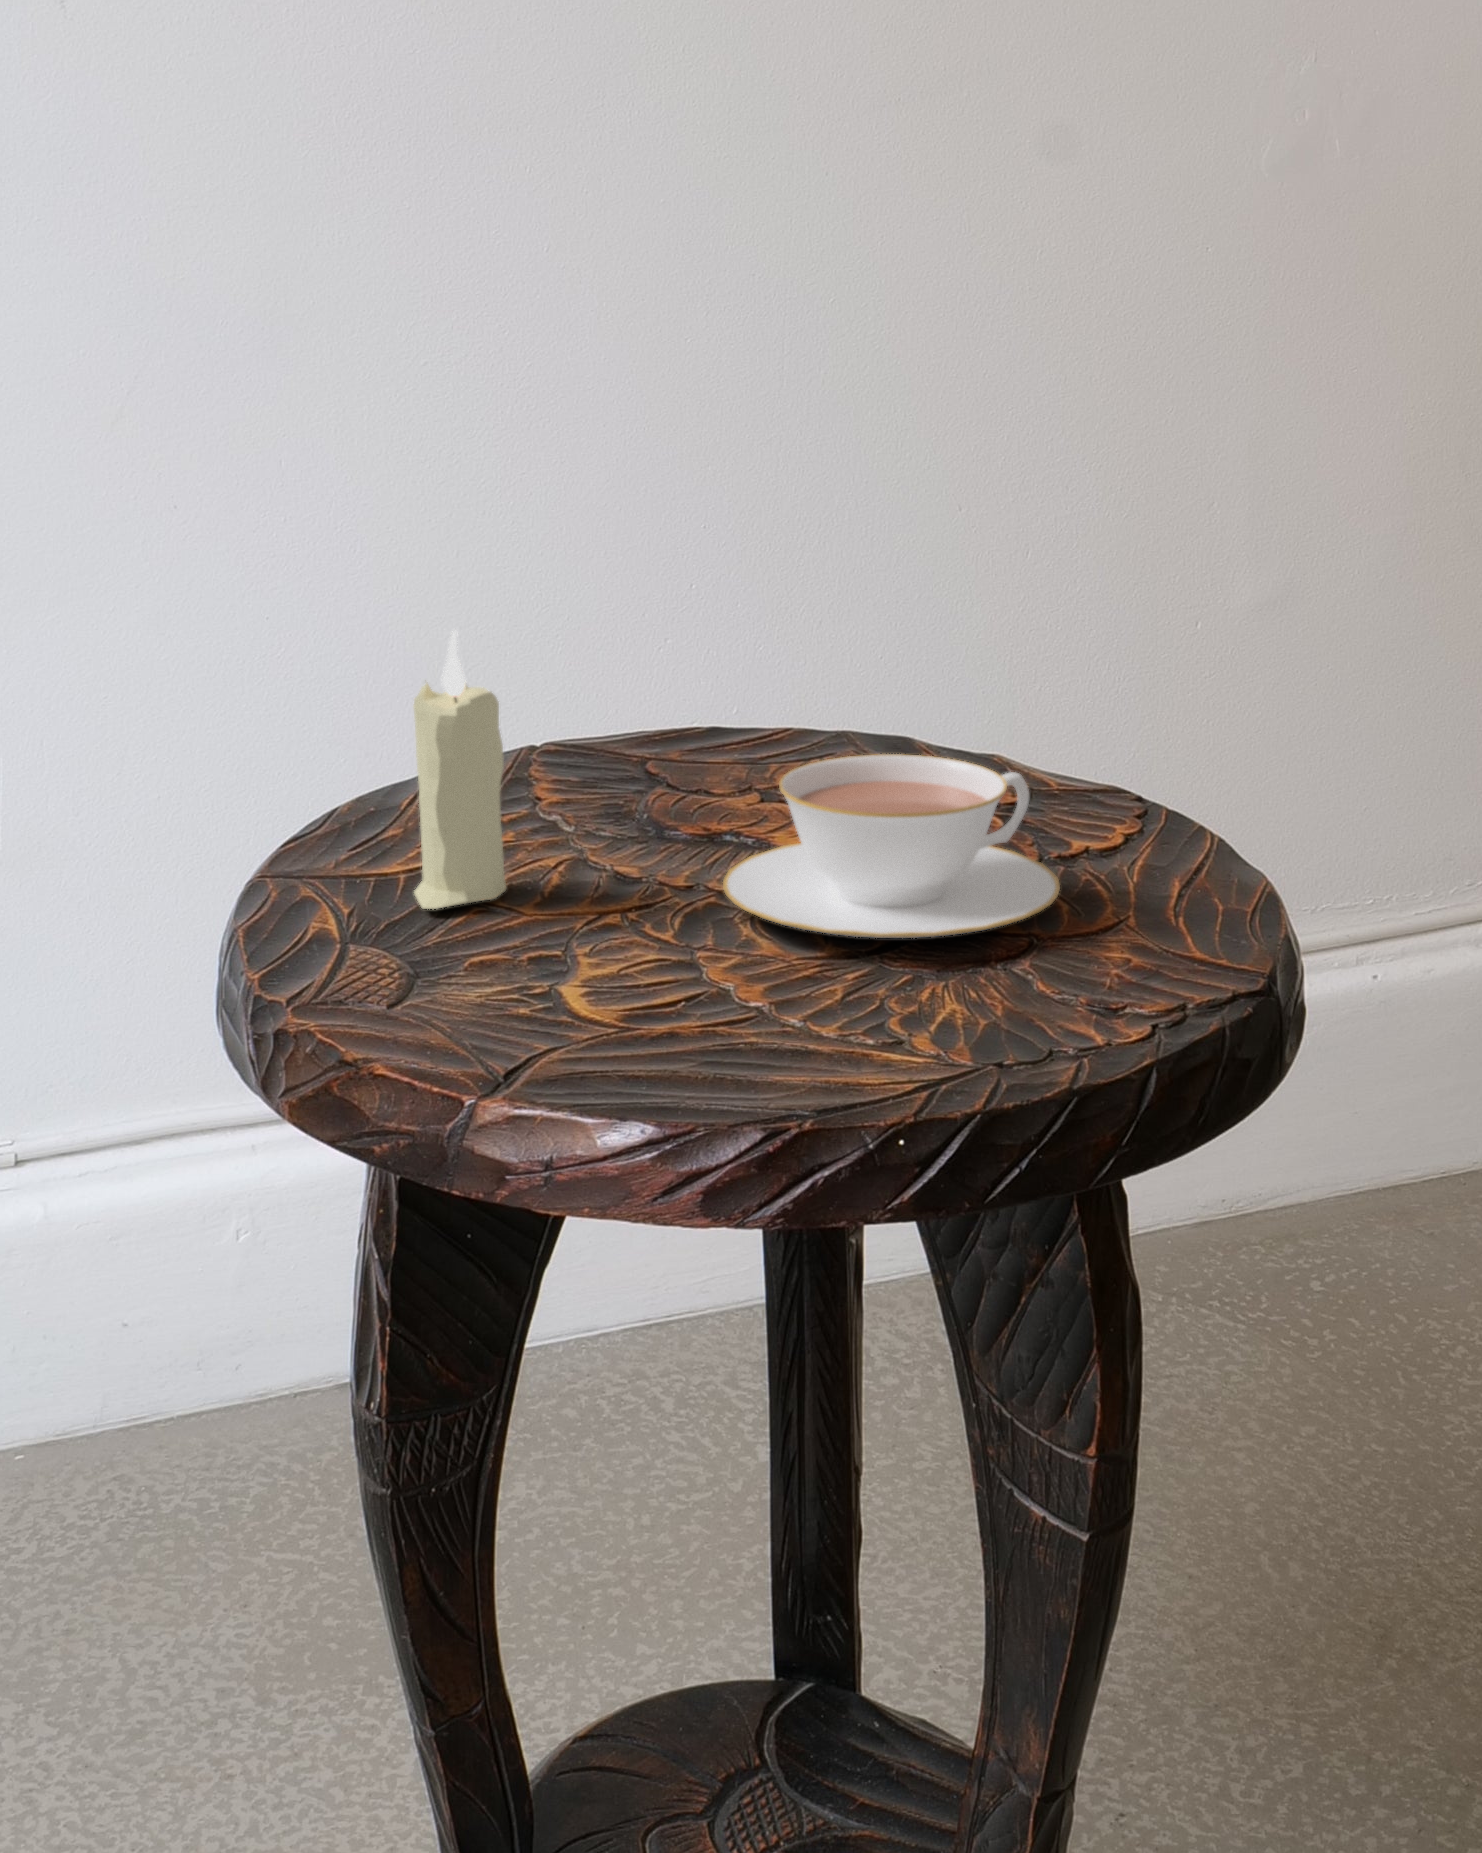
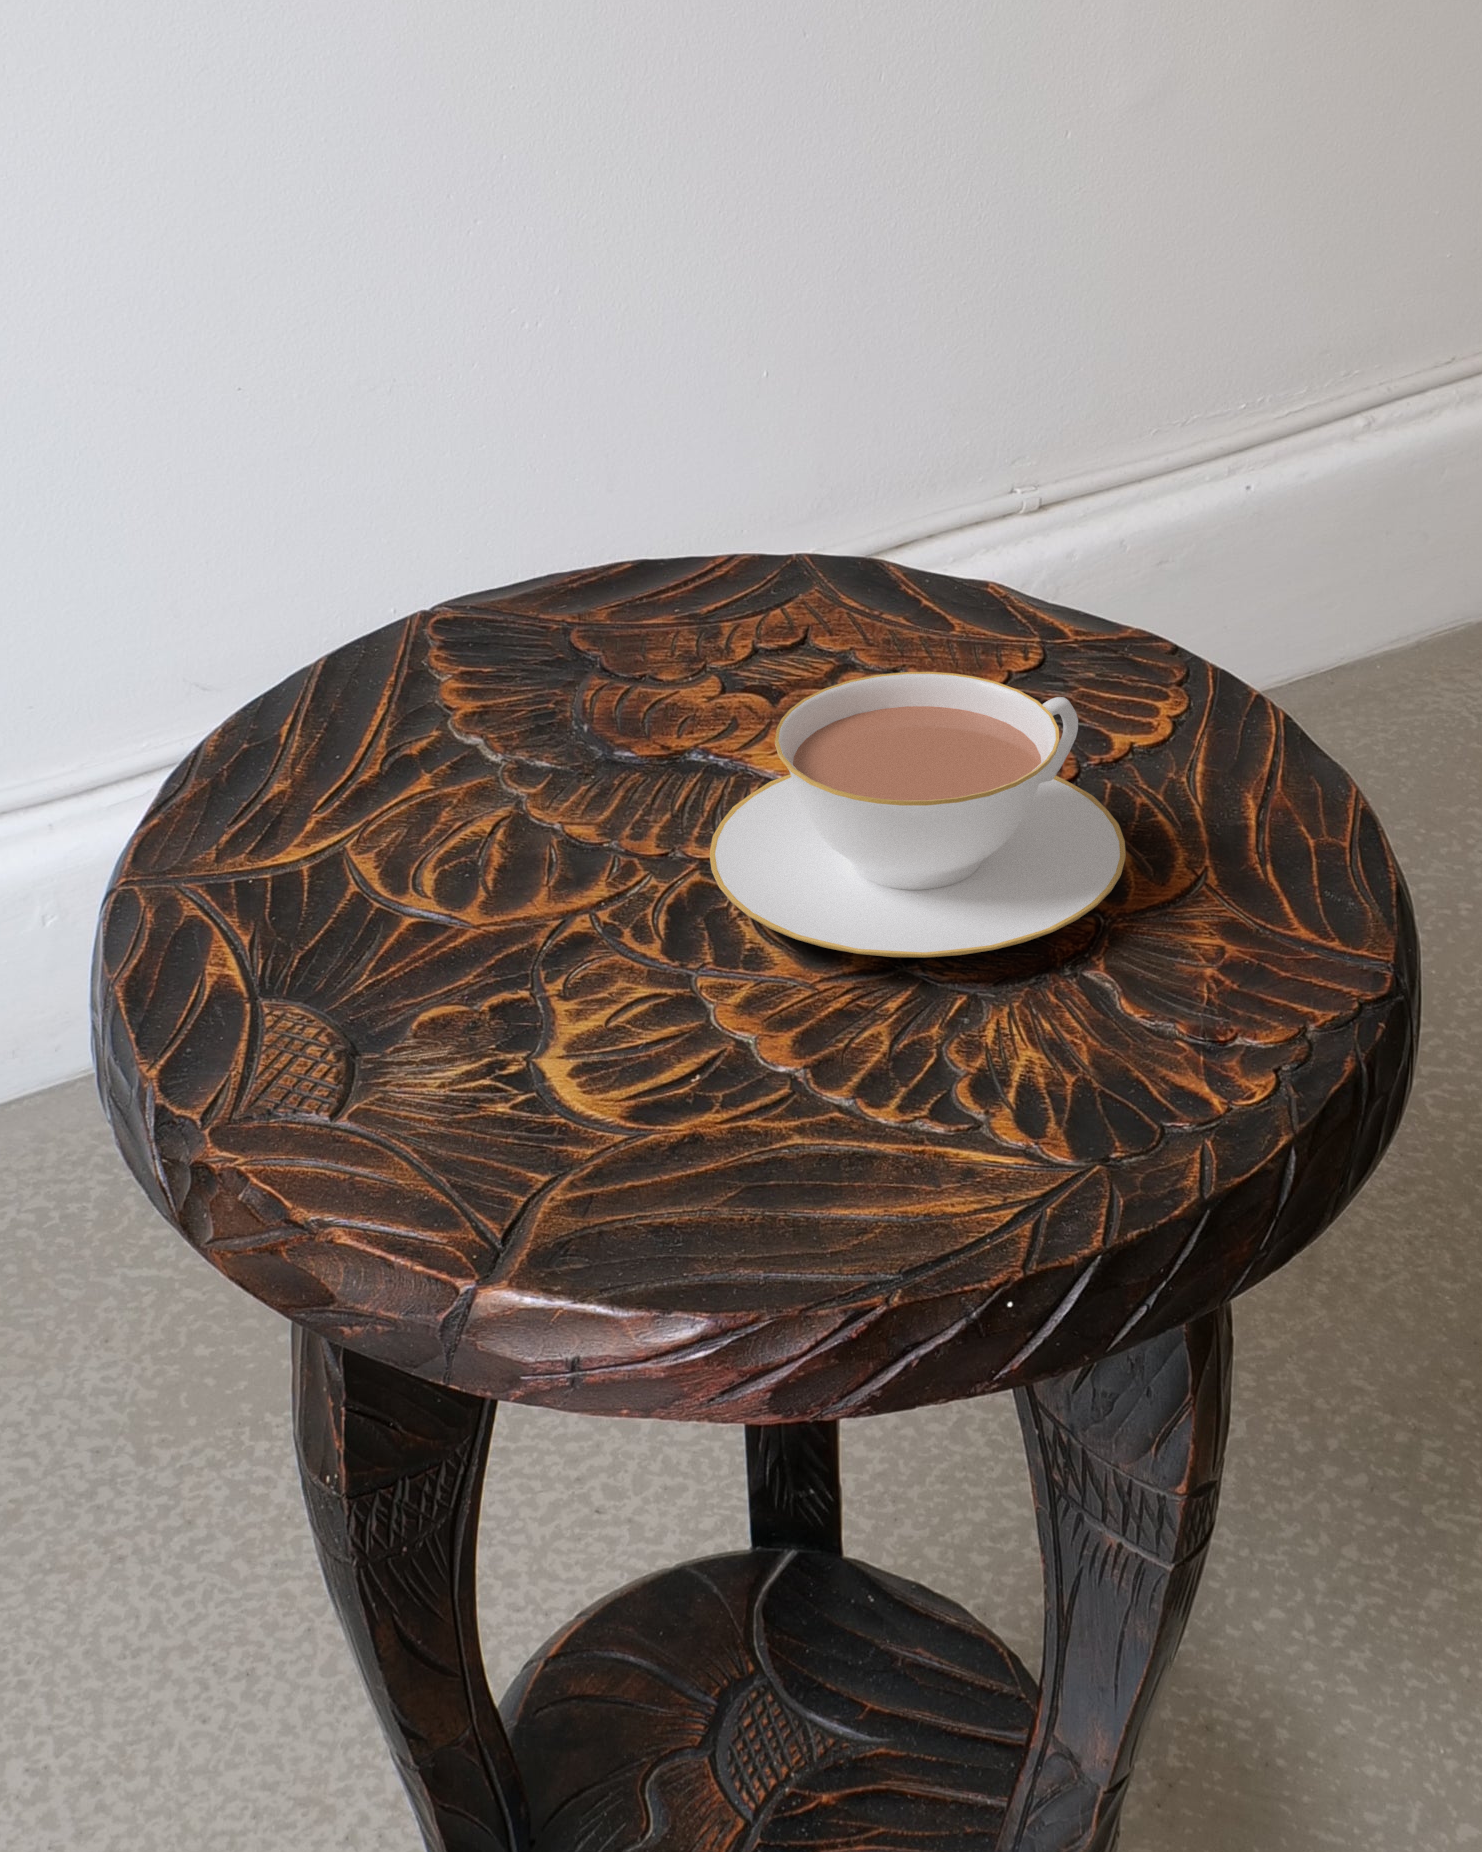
candle: present [413,630,506,909] -> none [309,596,441,934]

